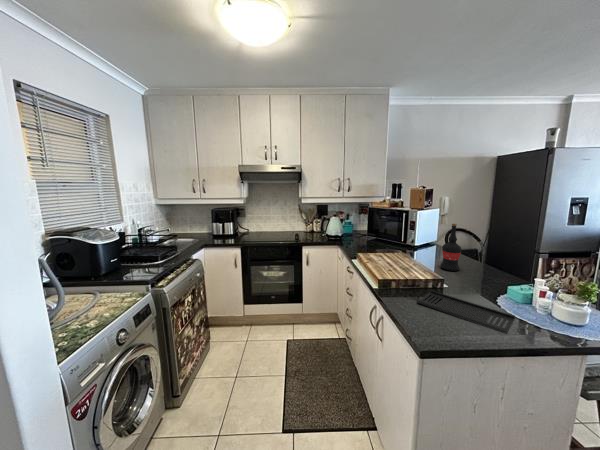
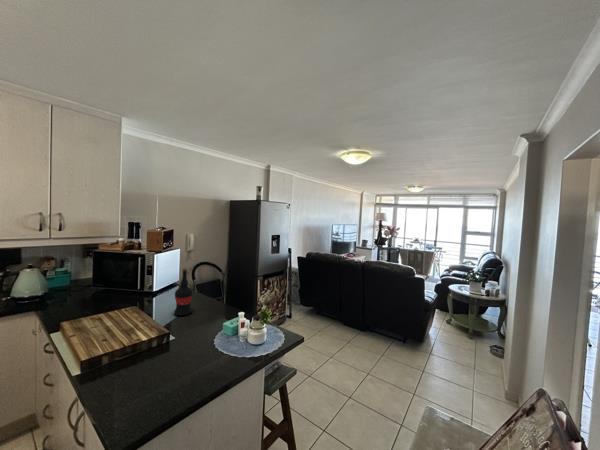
tray: present [417,290,515,333] -> none [131,351,224,378]

